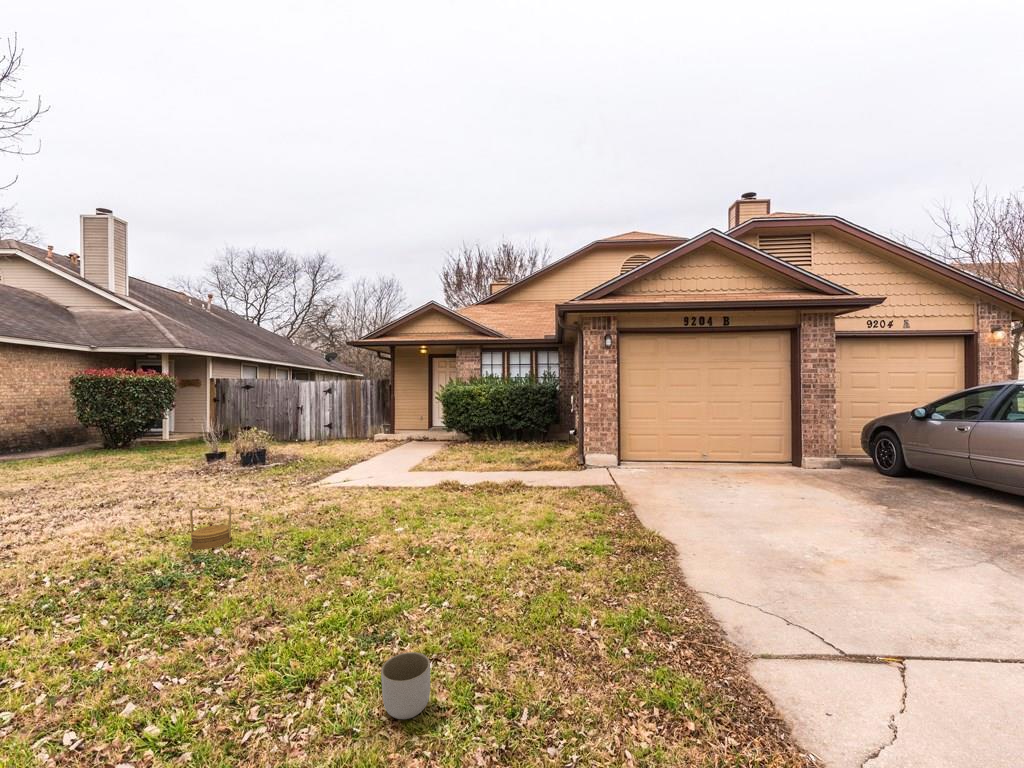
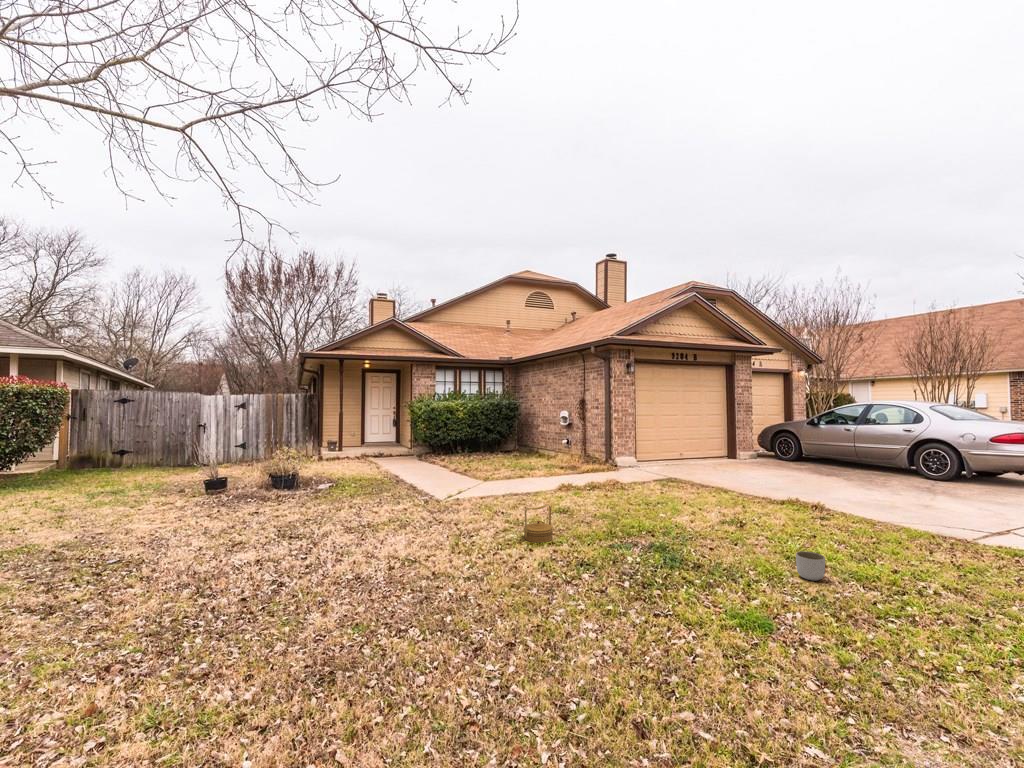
planter: present [381,652,430,719] -> present [796,551,825,581]

